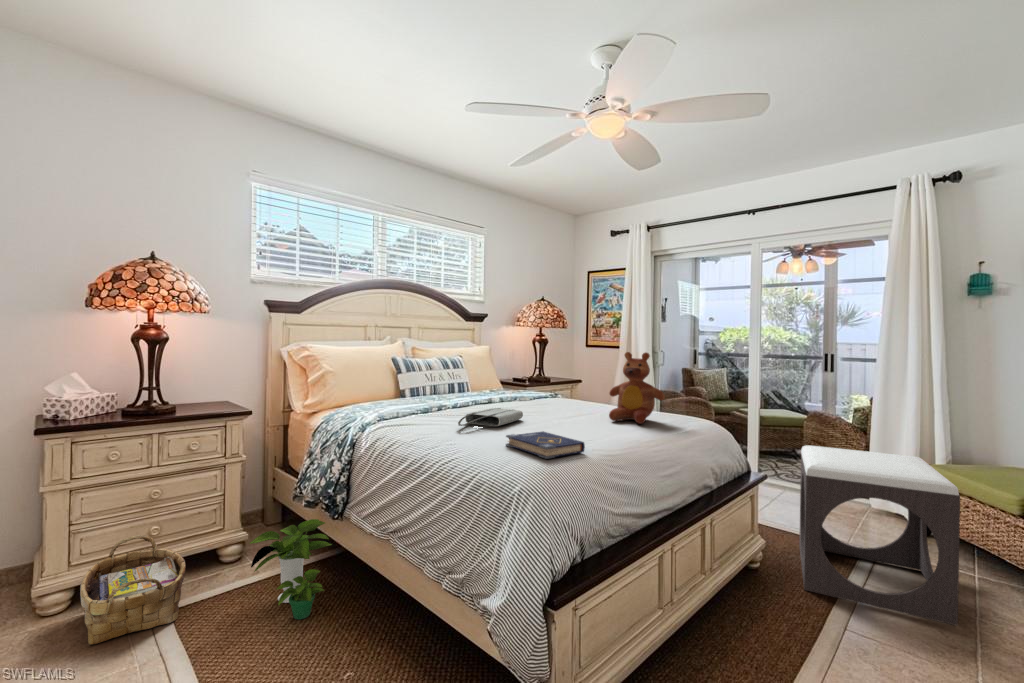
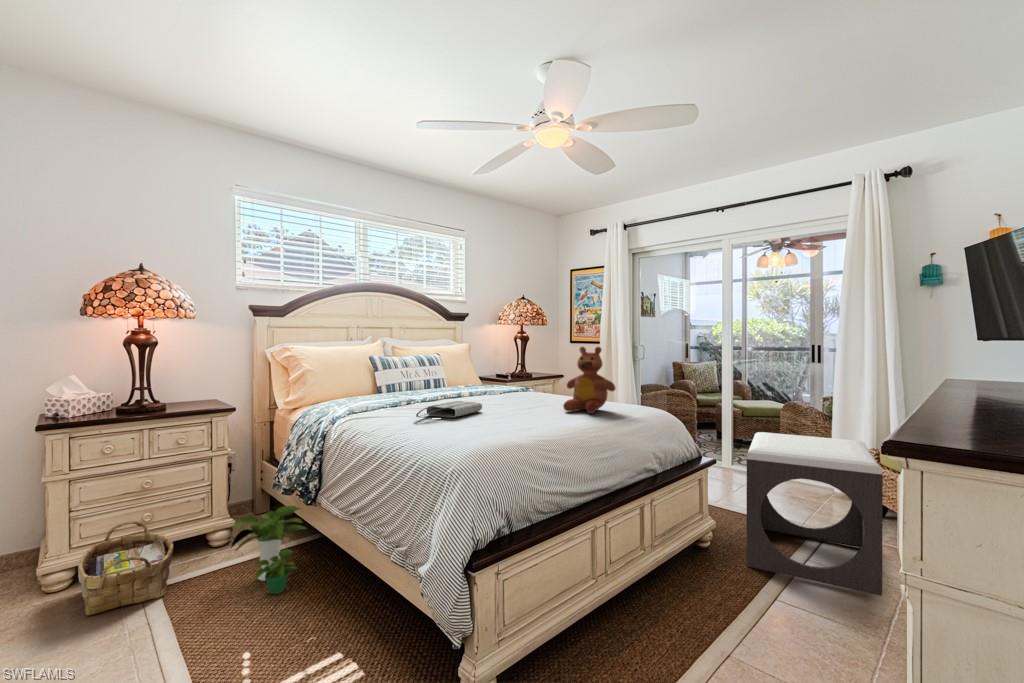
book: present [506,431,585,459] -> none [453,421,521,444]

